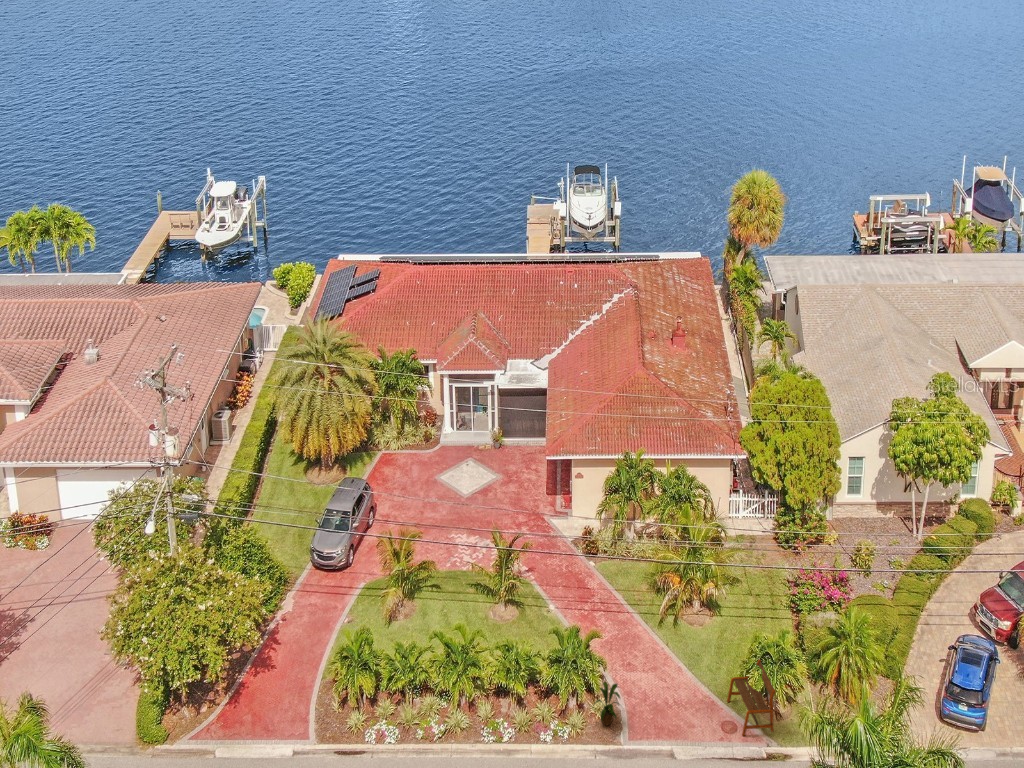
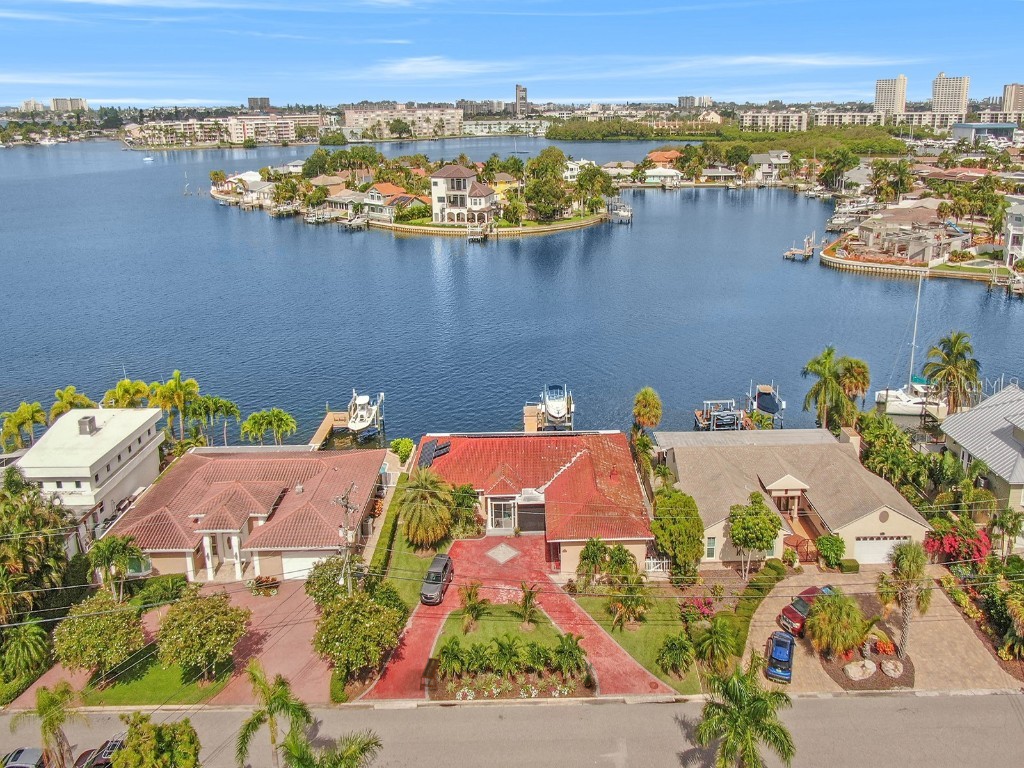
bench: present [727,660,776,736] -> present [420,651,442,690]

